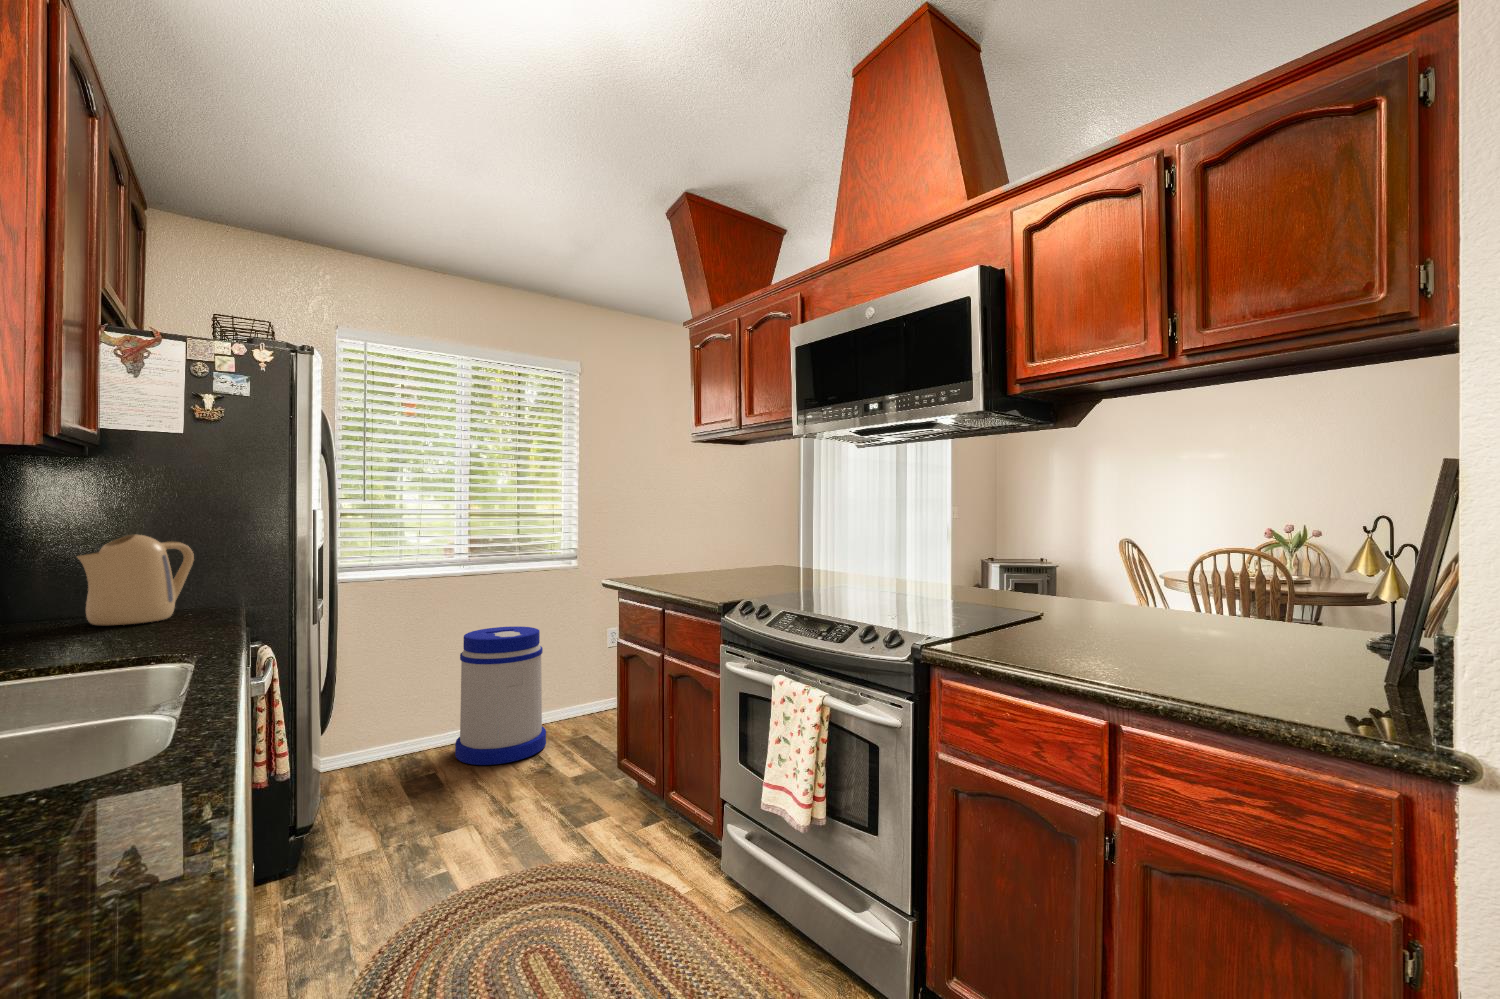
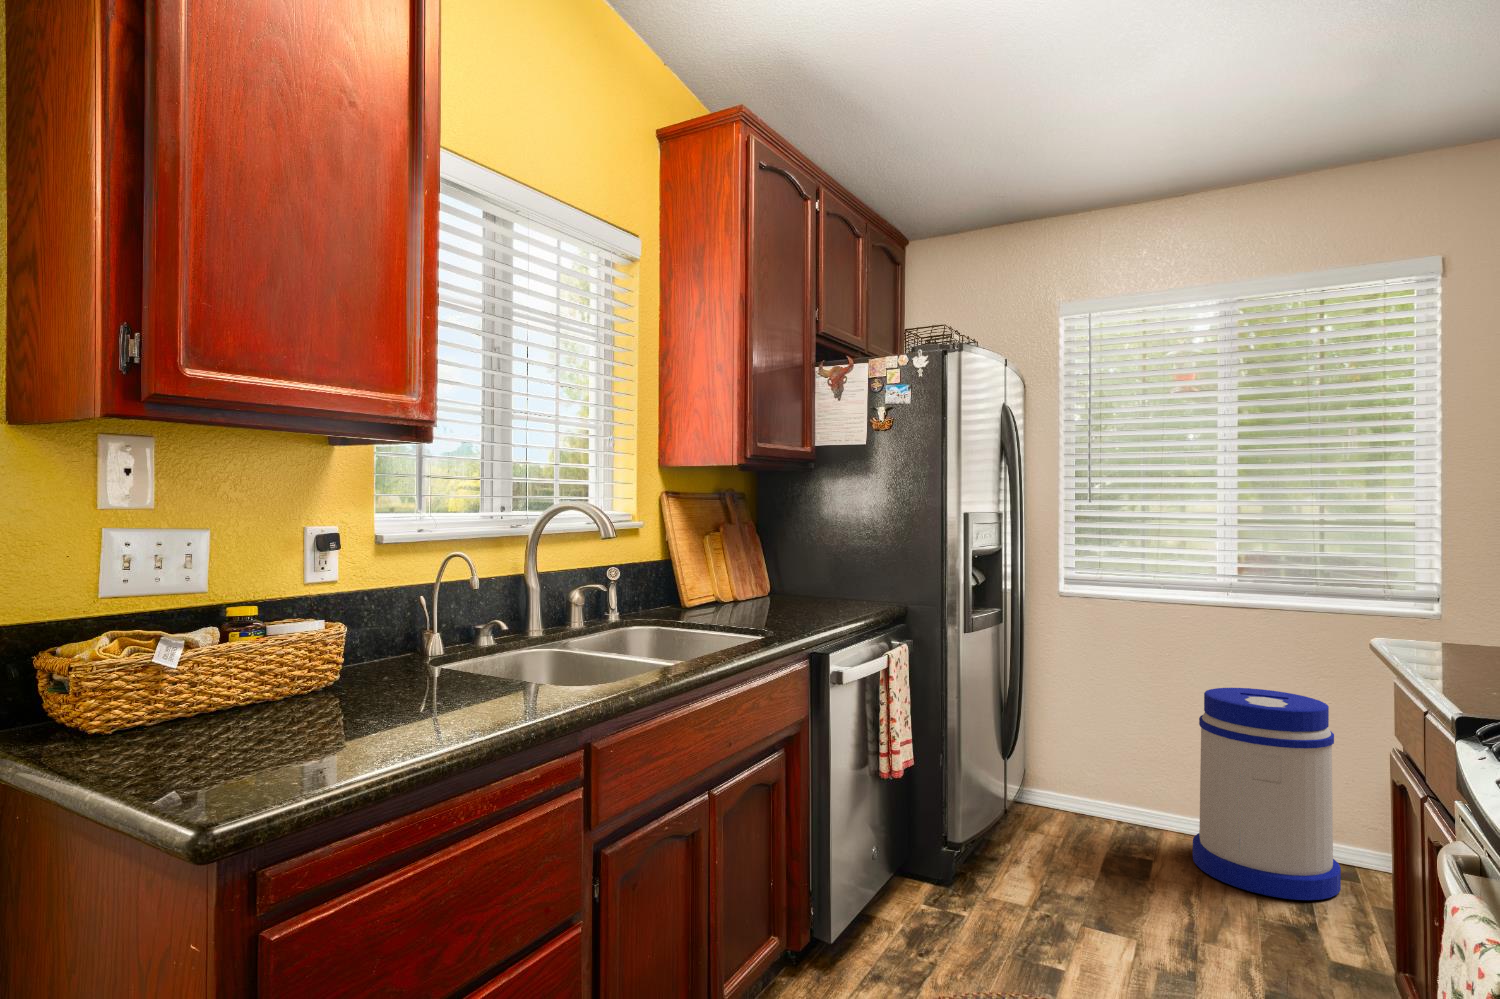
kettle: present [77,535,194,625] -> none [789,533,864,607]

